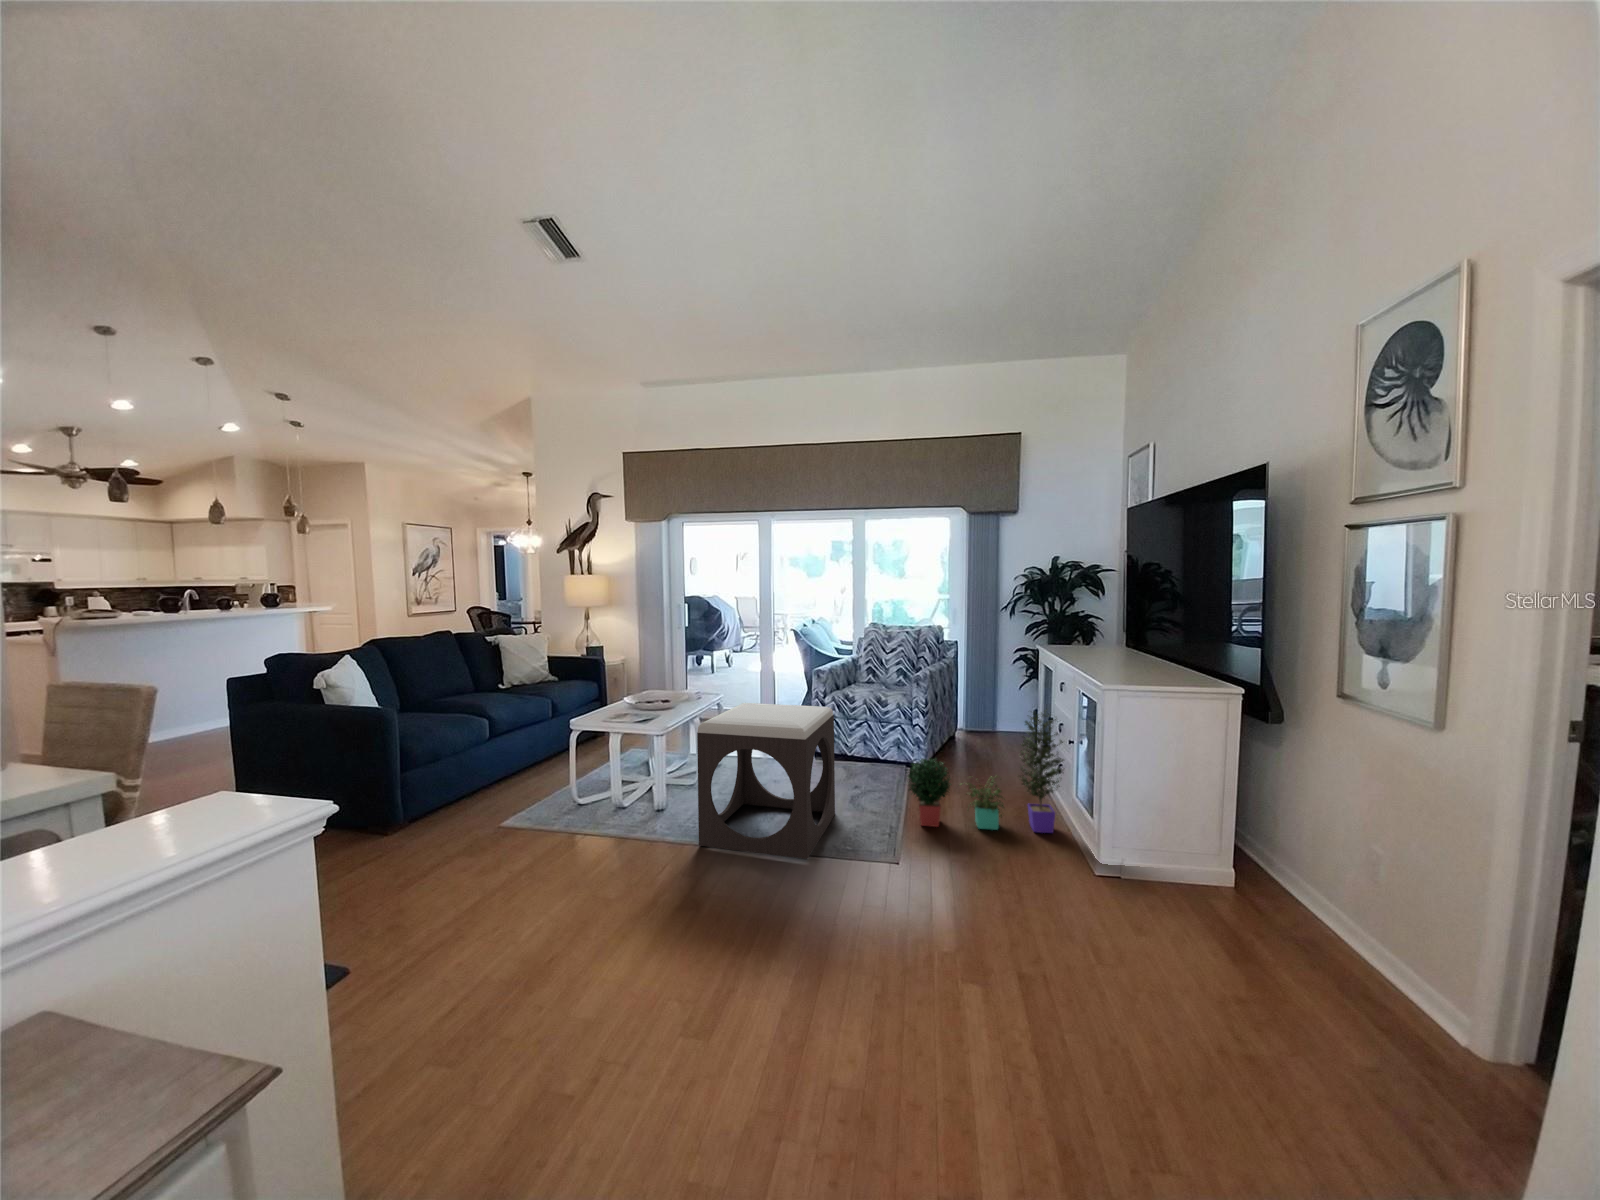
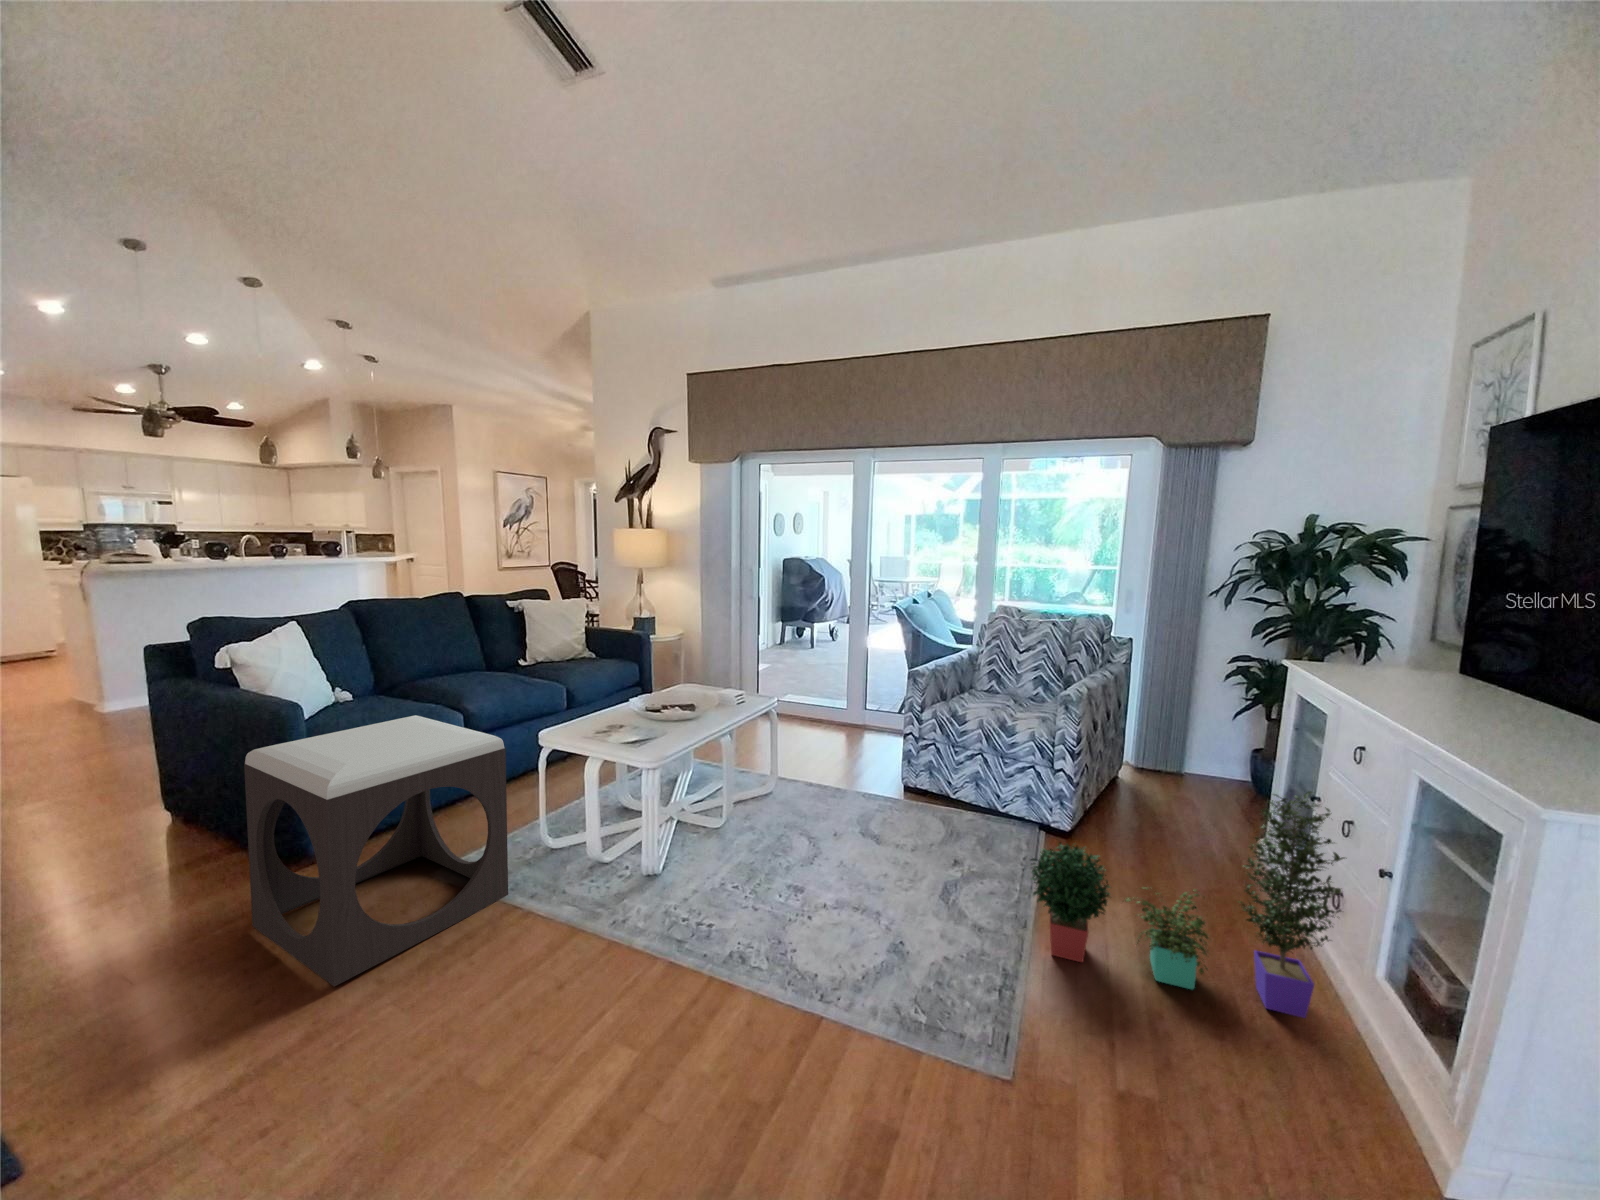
footstool: present [697,703,835,859] -> present [244,715,508,986]

